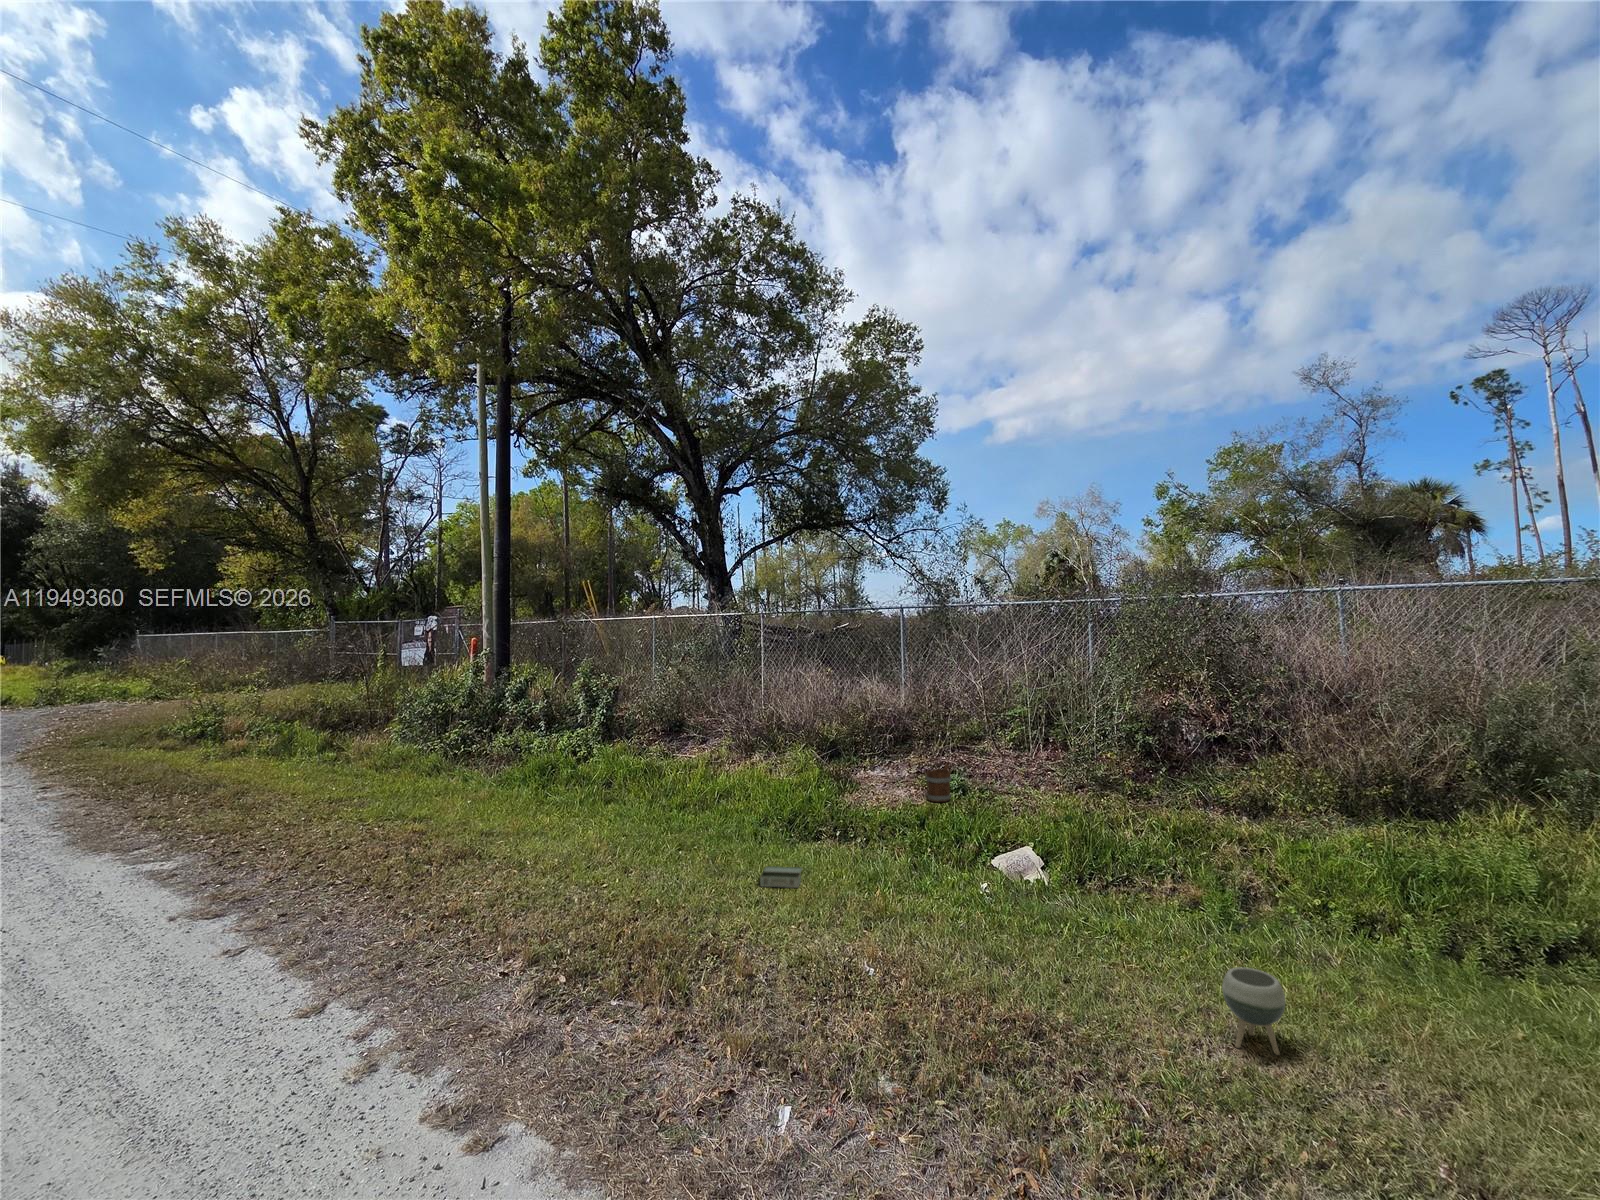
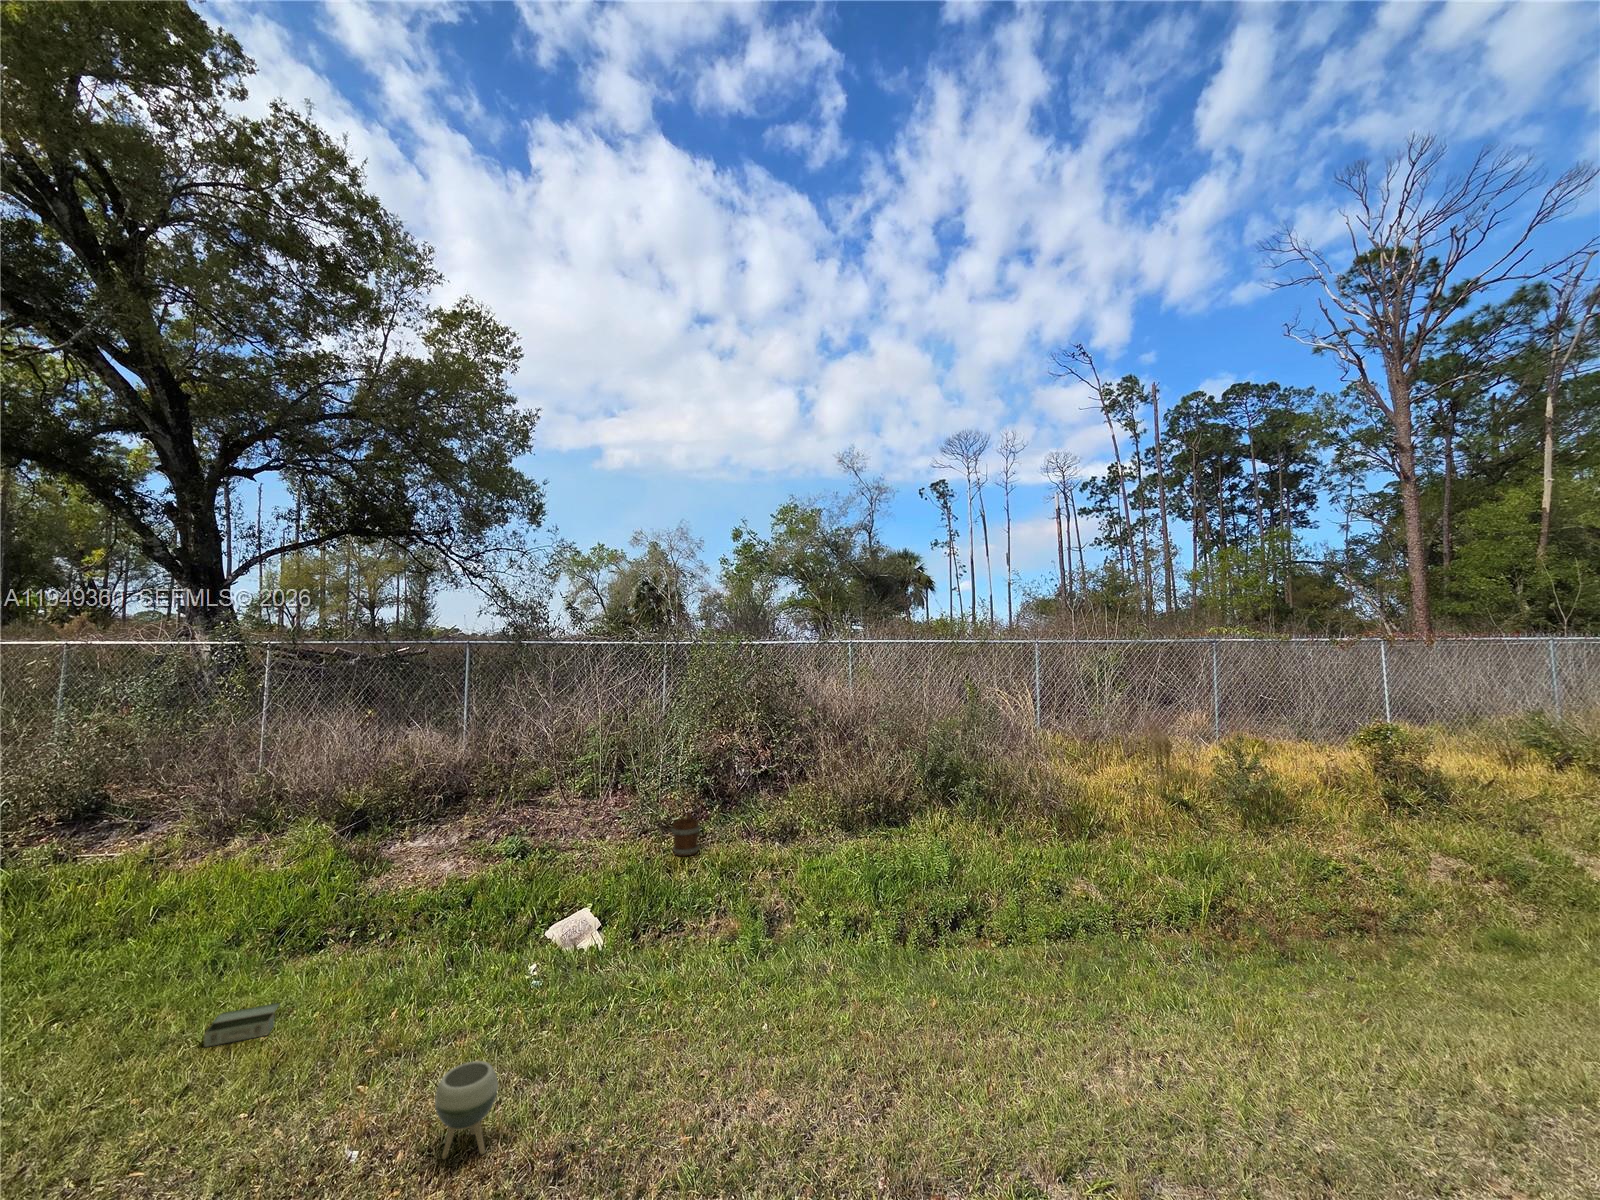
bucket: present [926,764,952,802] -> present [671,812,700,856]
planter: present [1222,967,1285,1055] -> present [435,1061,498,1159]

